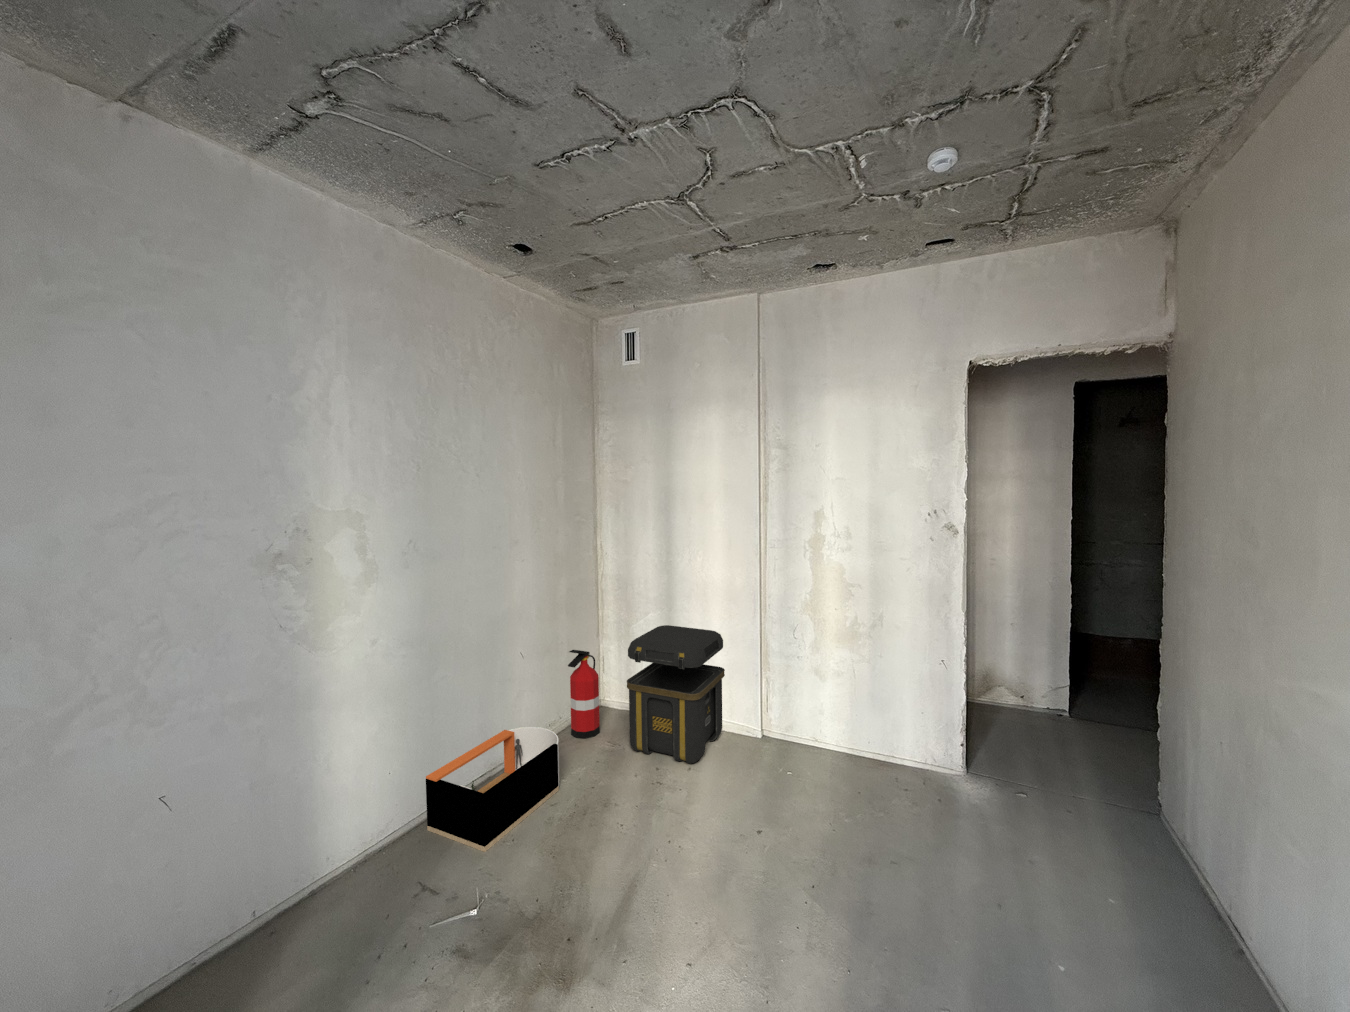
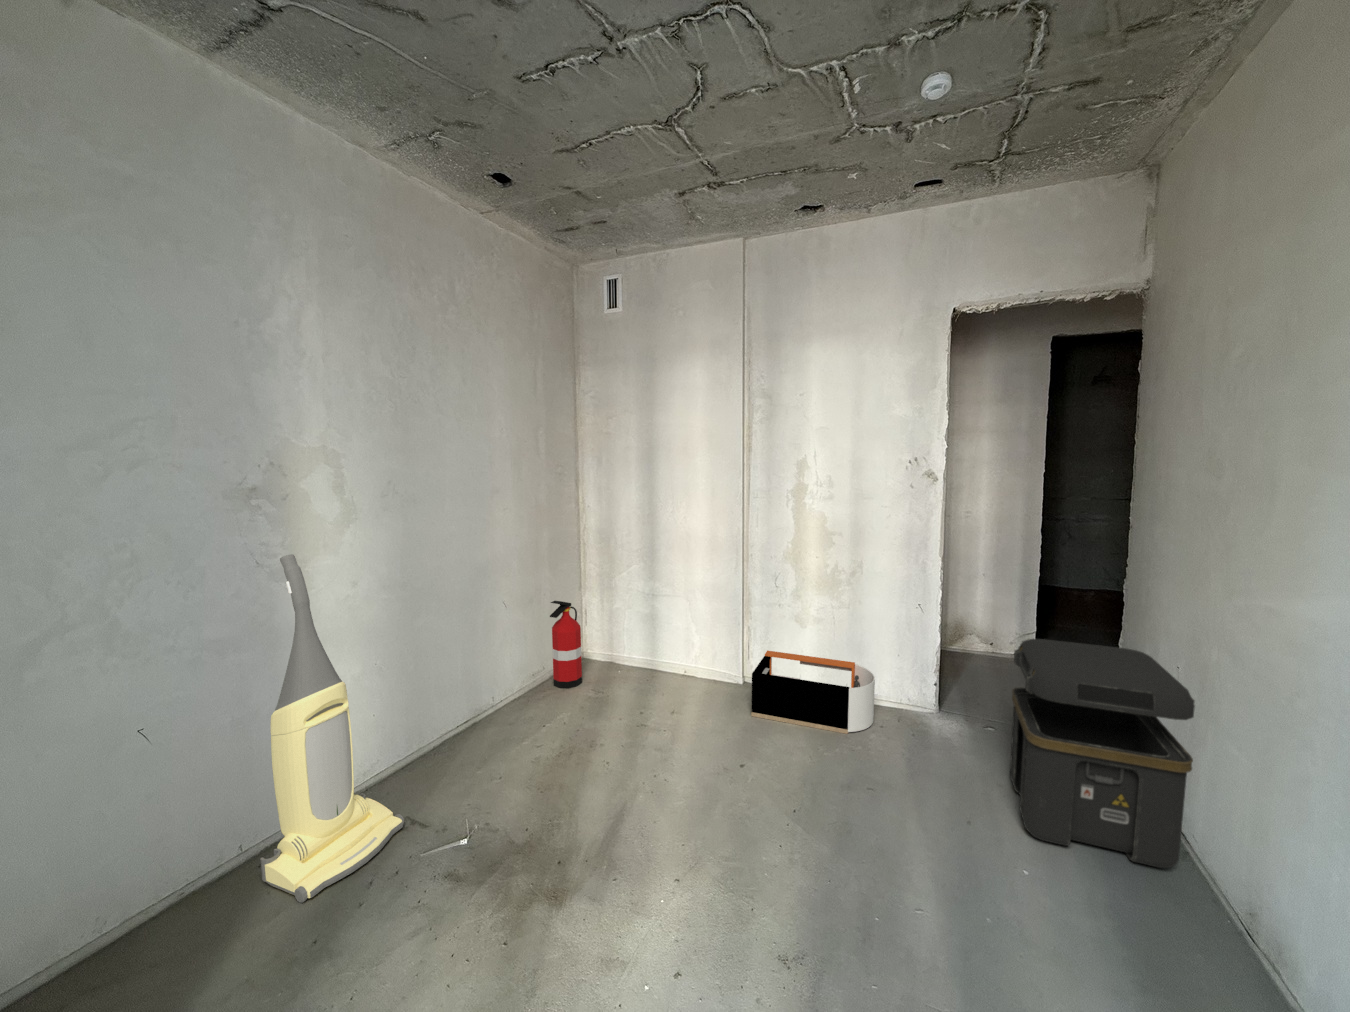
vacuum cleaner: none [272,618,416,976] -> present [260,554,404,903]
toolbox: present [627,625,725,763] -> present [1010,639,1195,868]
storage bin: present [426,727,560,852] -> present [752,651,875,734]

